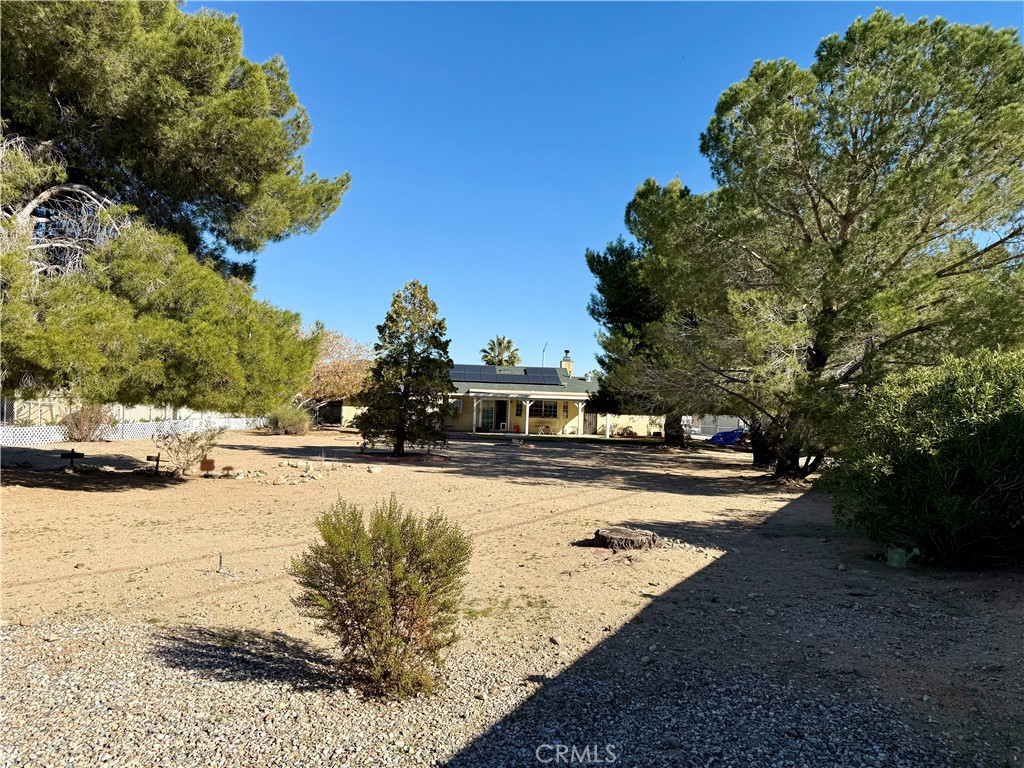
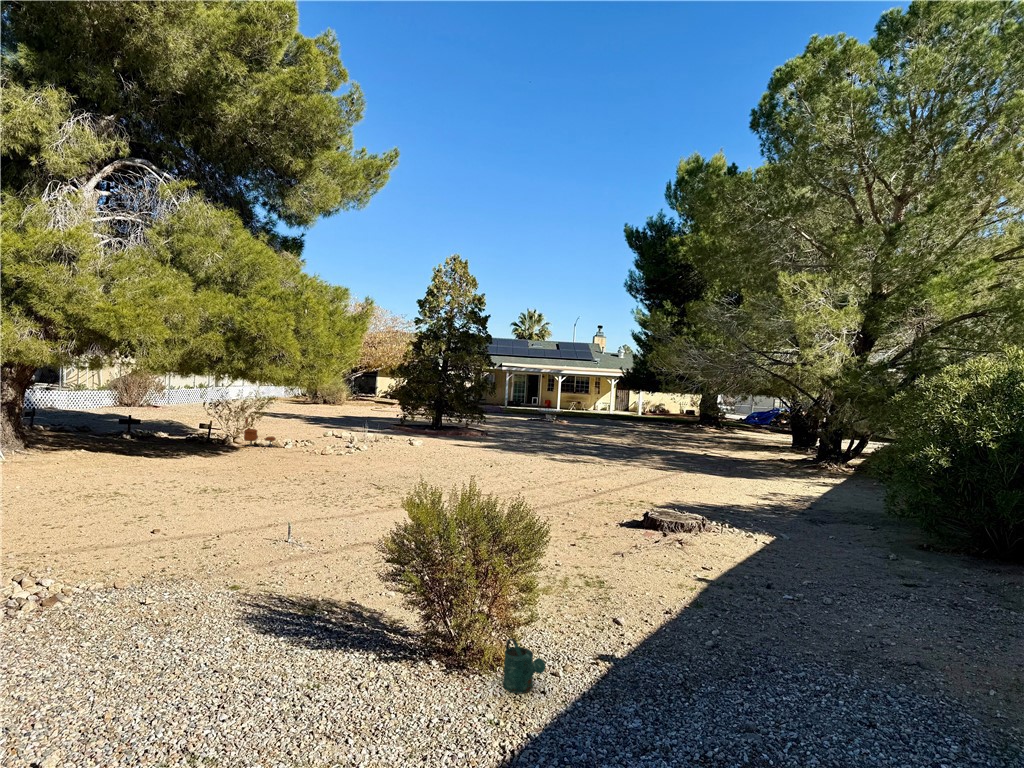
watering can: present [884,544,920,568] -> present [503,638,545,693]

